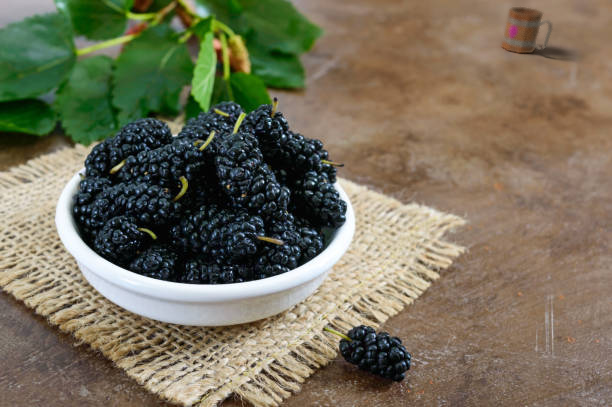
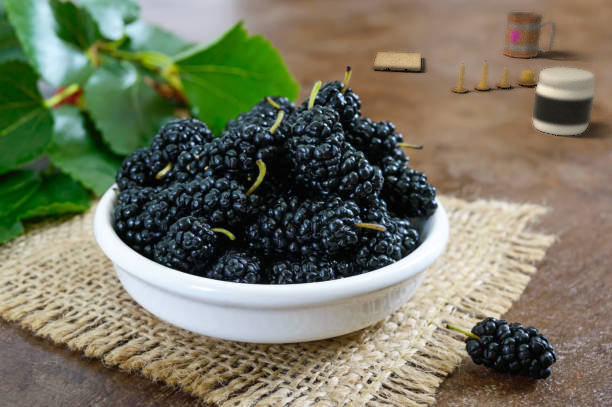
cutting board: none [371,33,422,59] -> present [373,52,421,71]
candle: none [435,58,520,87] -> present [453,64,538,93]
jar: none [496,79,556,144] -> present [532,67,595,135]

